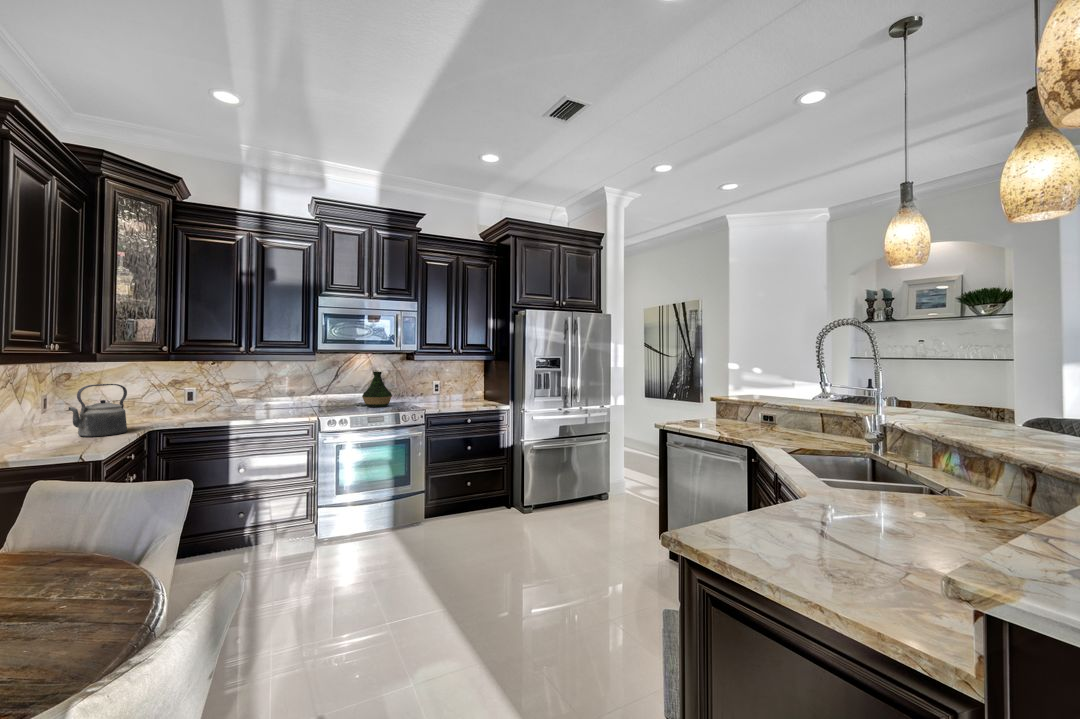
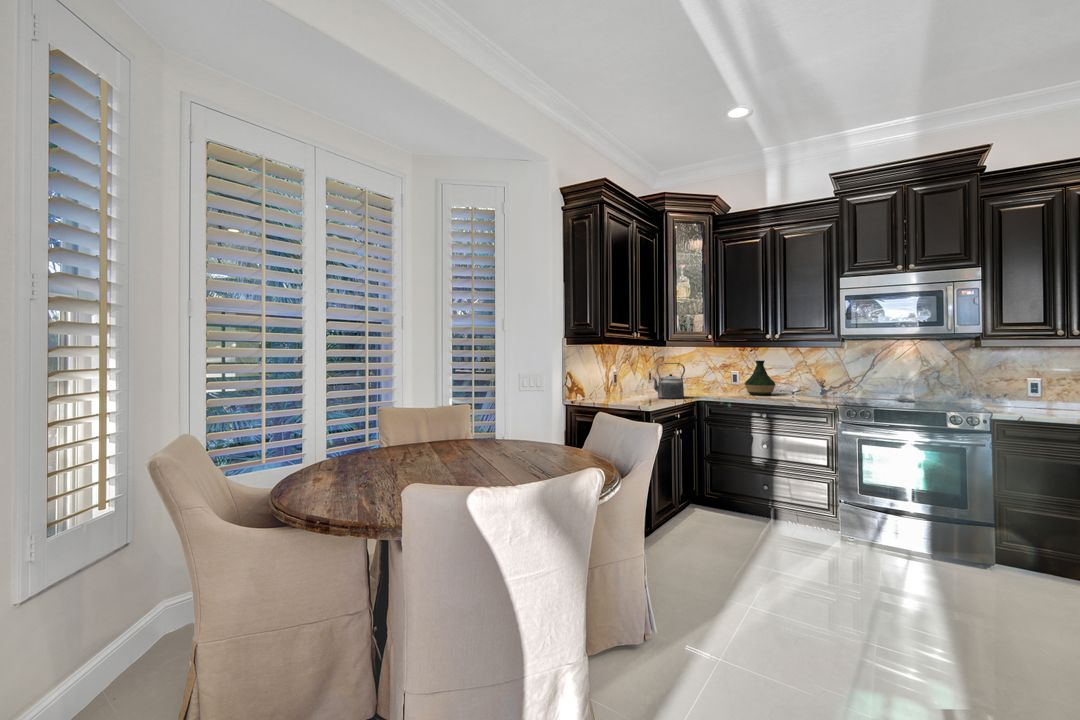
vase: present [362,372,392,407] -> present [745,361,776,395]

